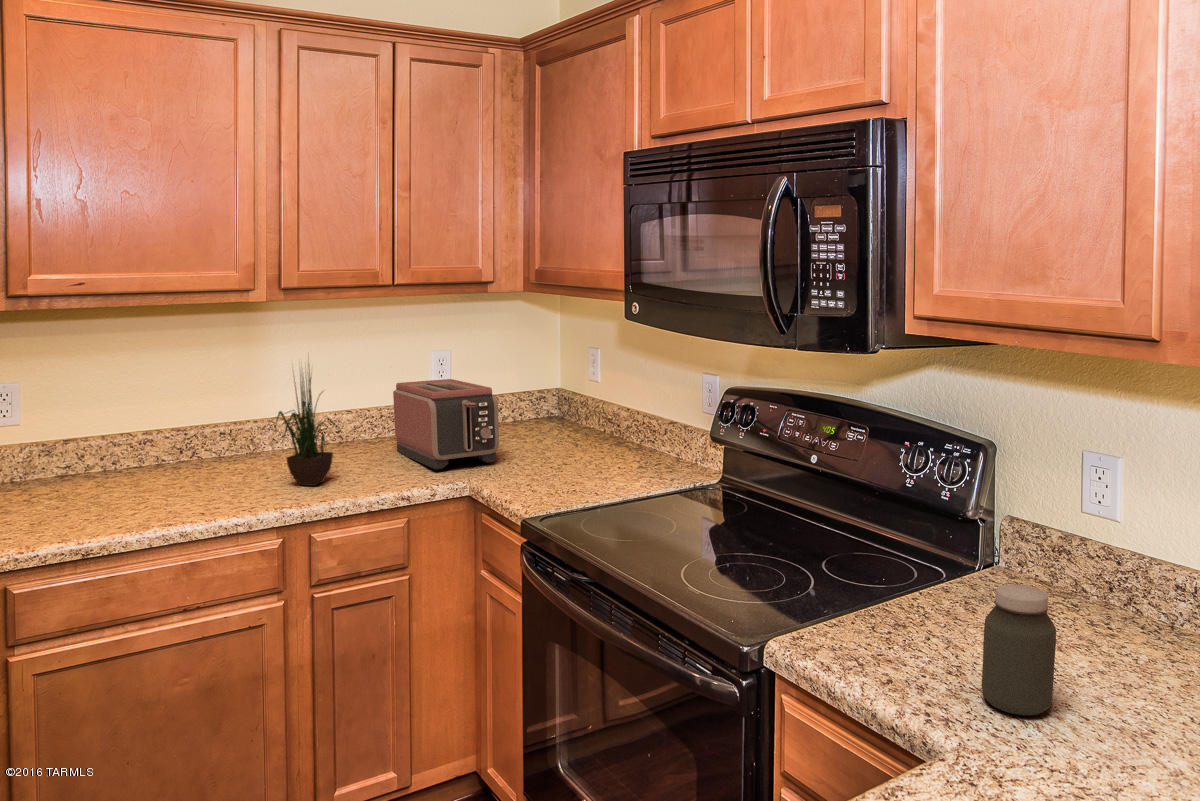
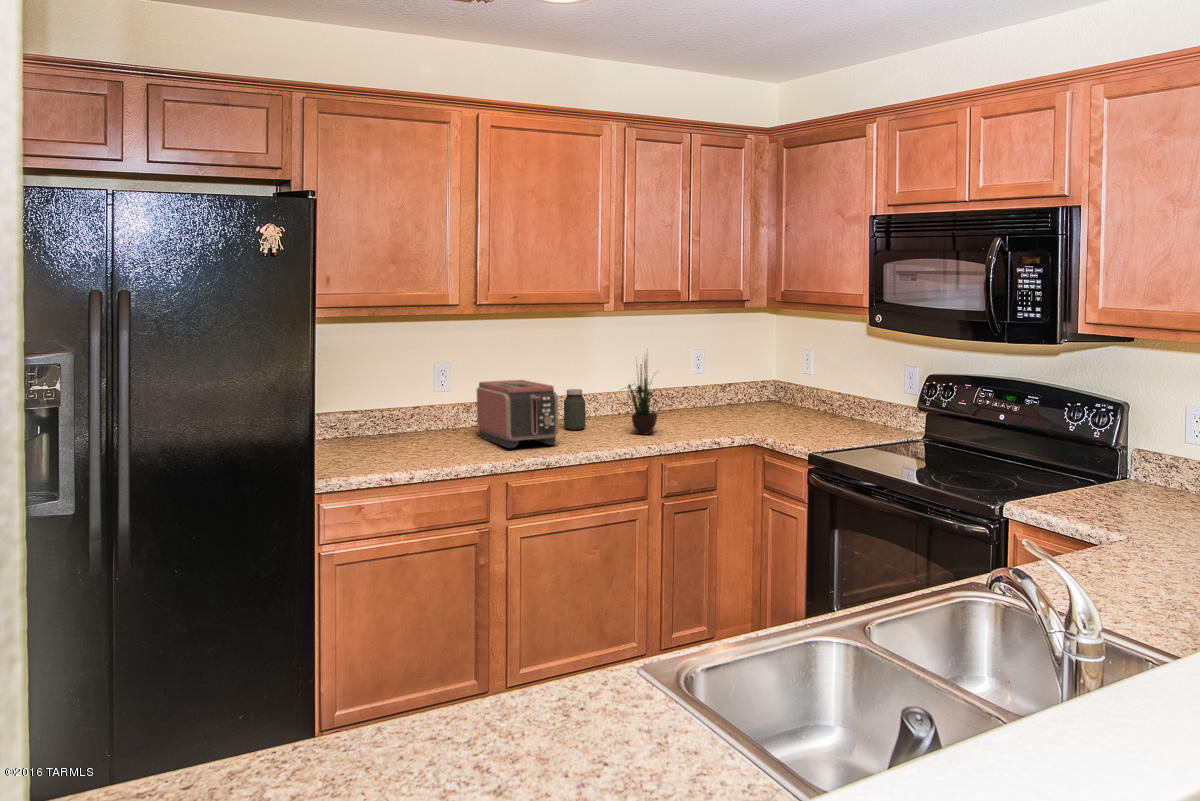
toaster: present [393,379,499,470] -> present [477,380,559,448]
jar: present [982,584,1056,715] -> present [564,389,585,430]

